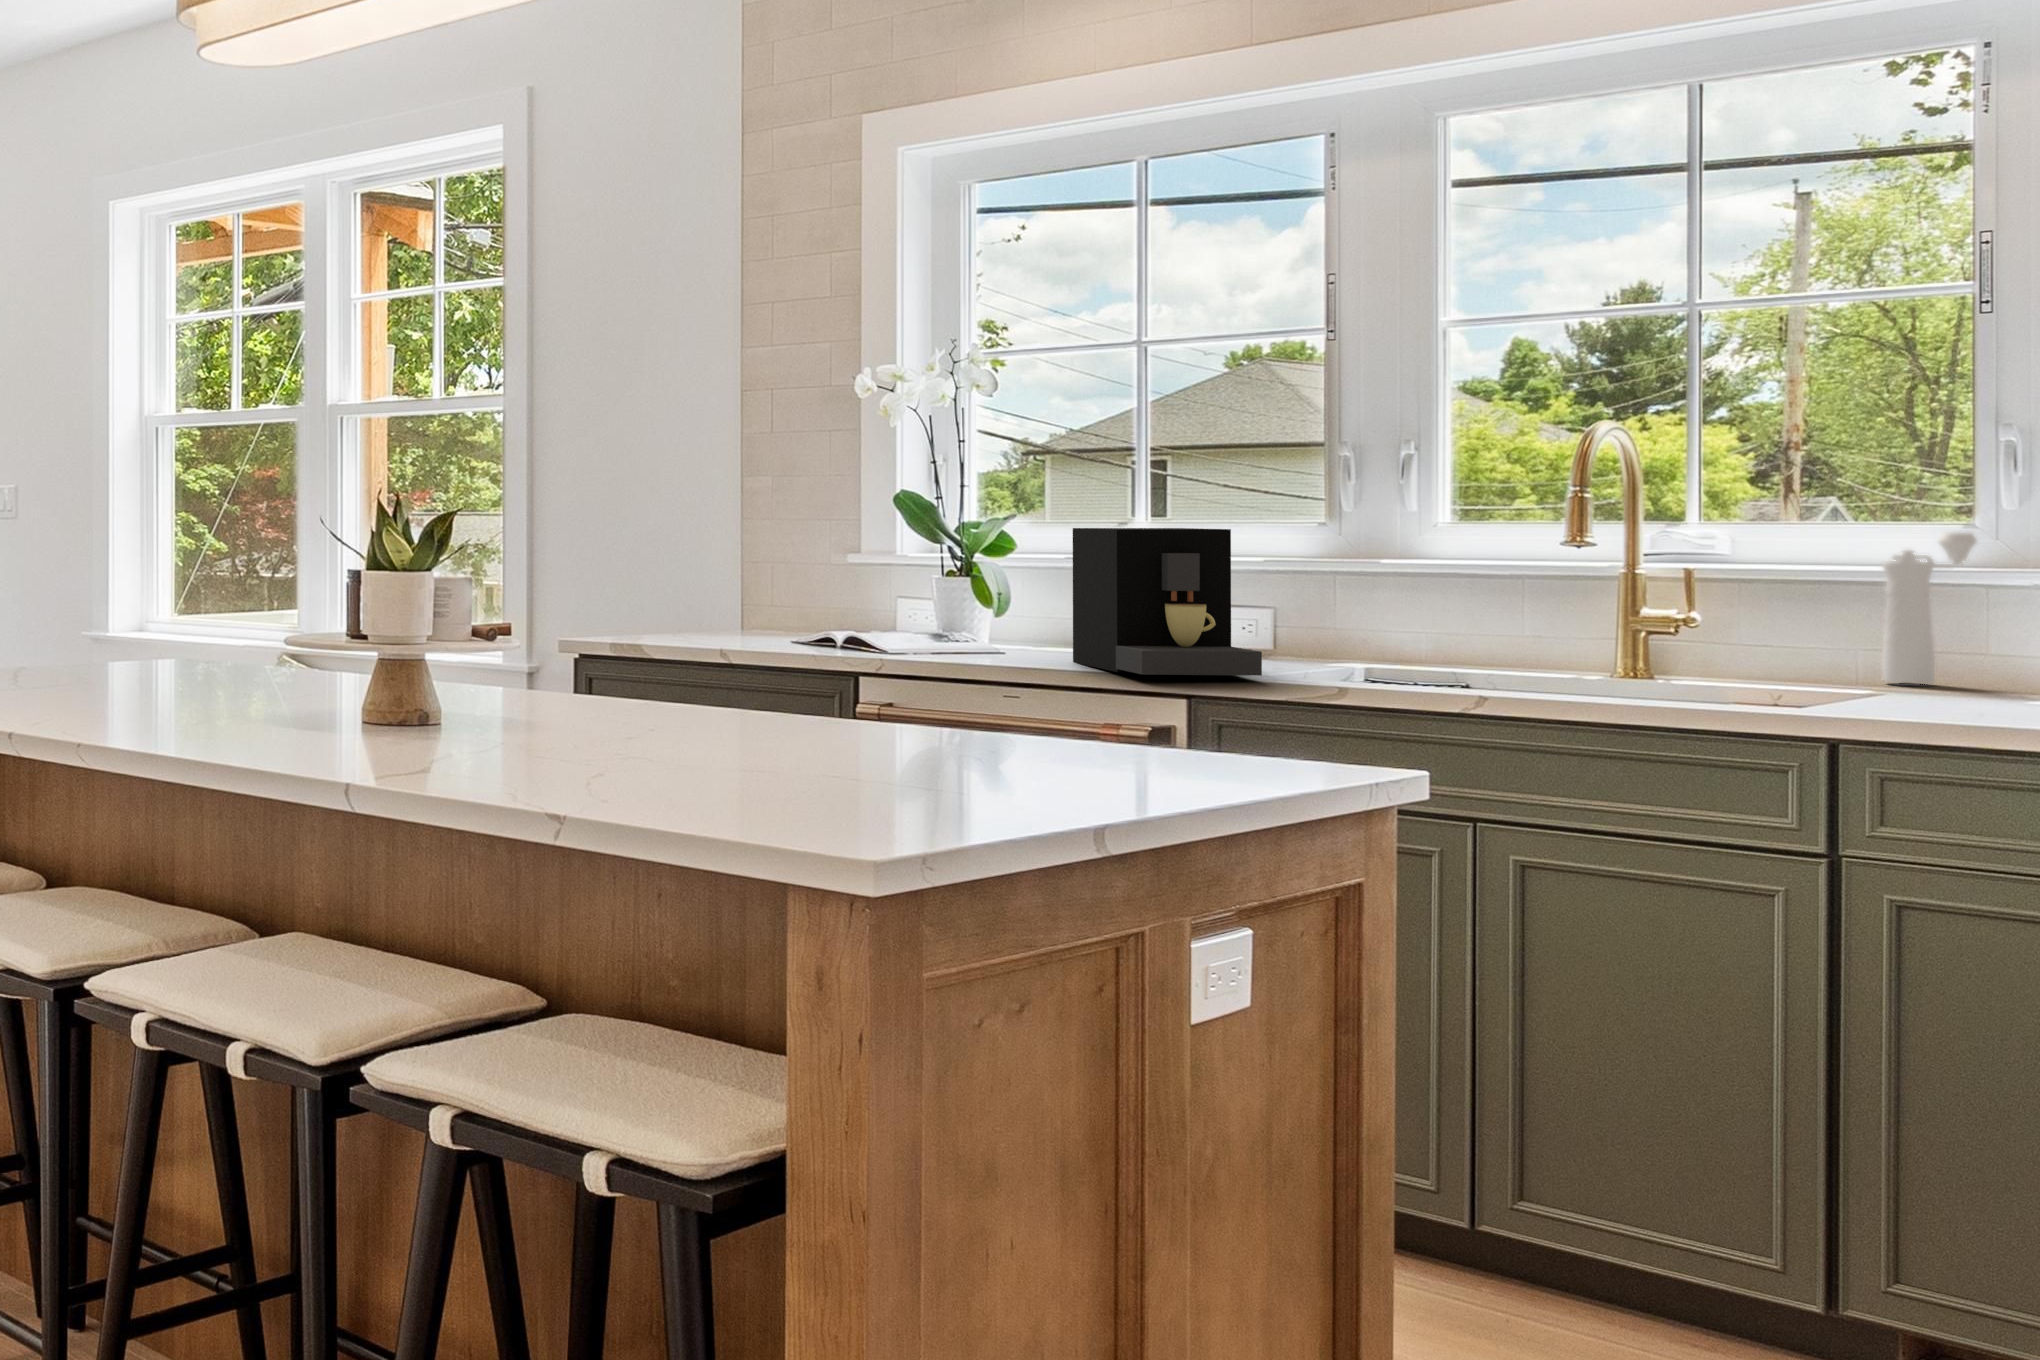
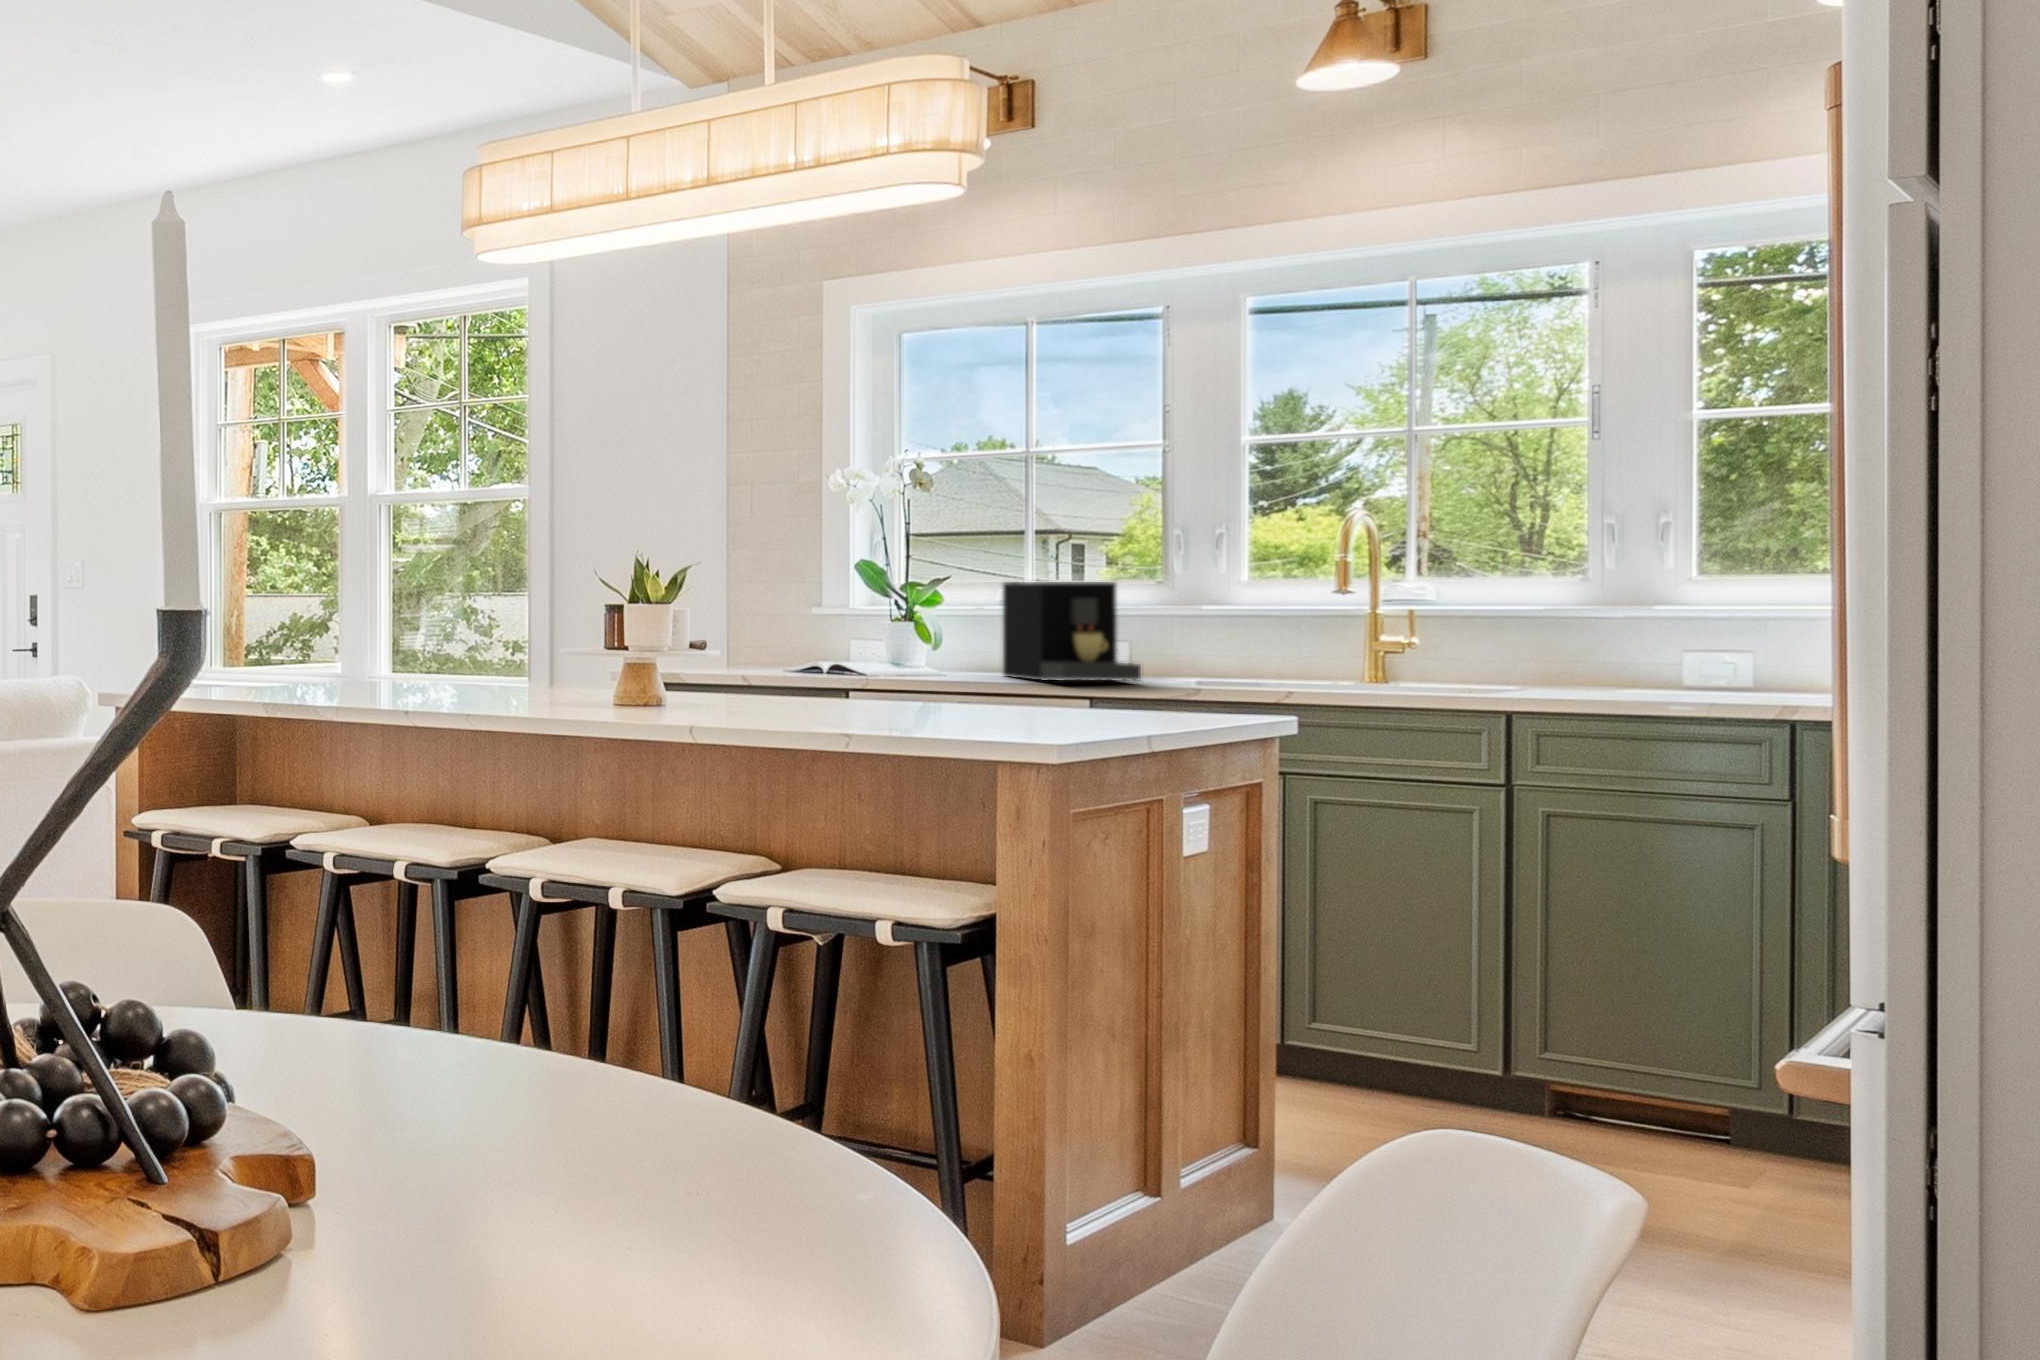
pepper mill: present [1882,533,1977,684] -> none [1530,582,1588,679]

